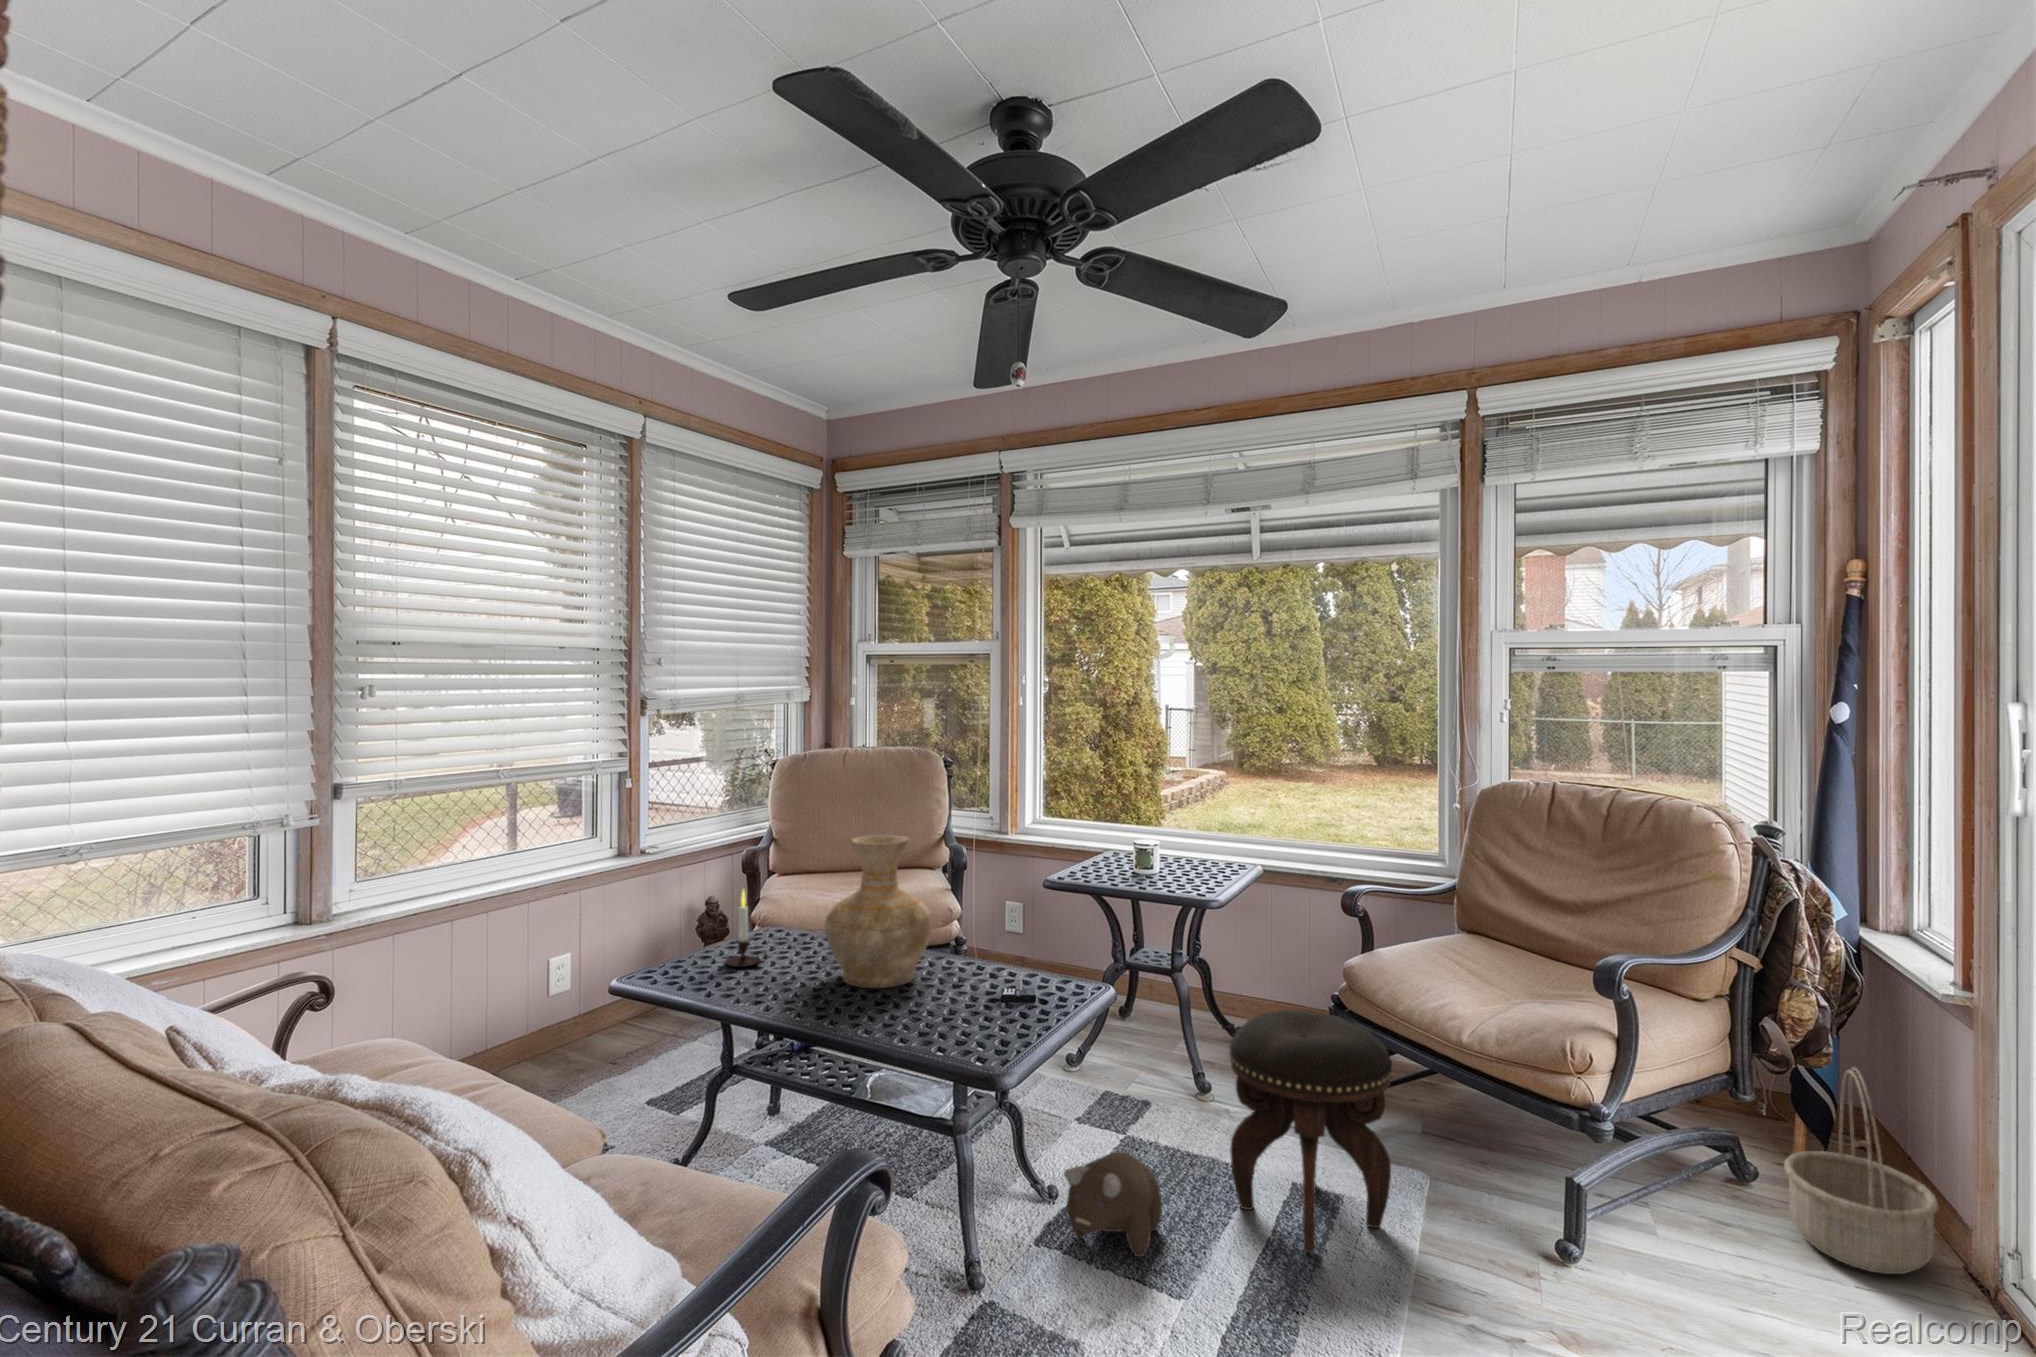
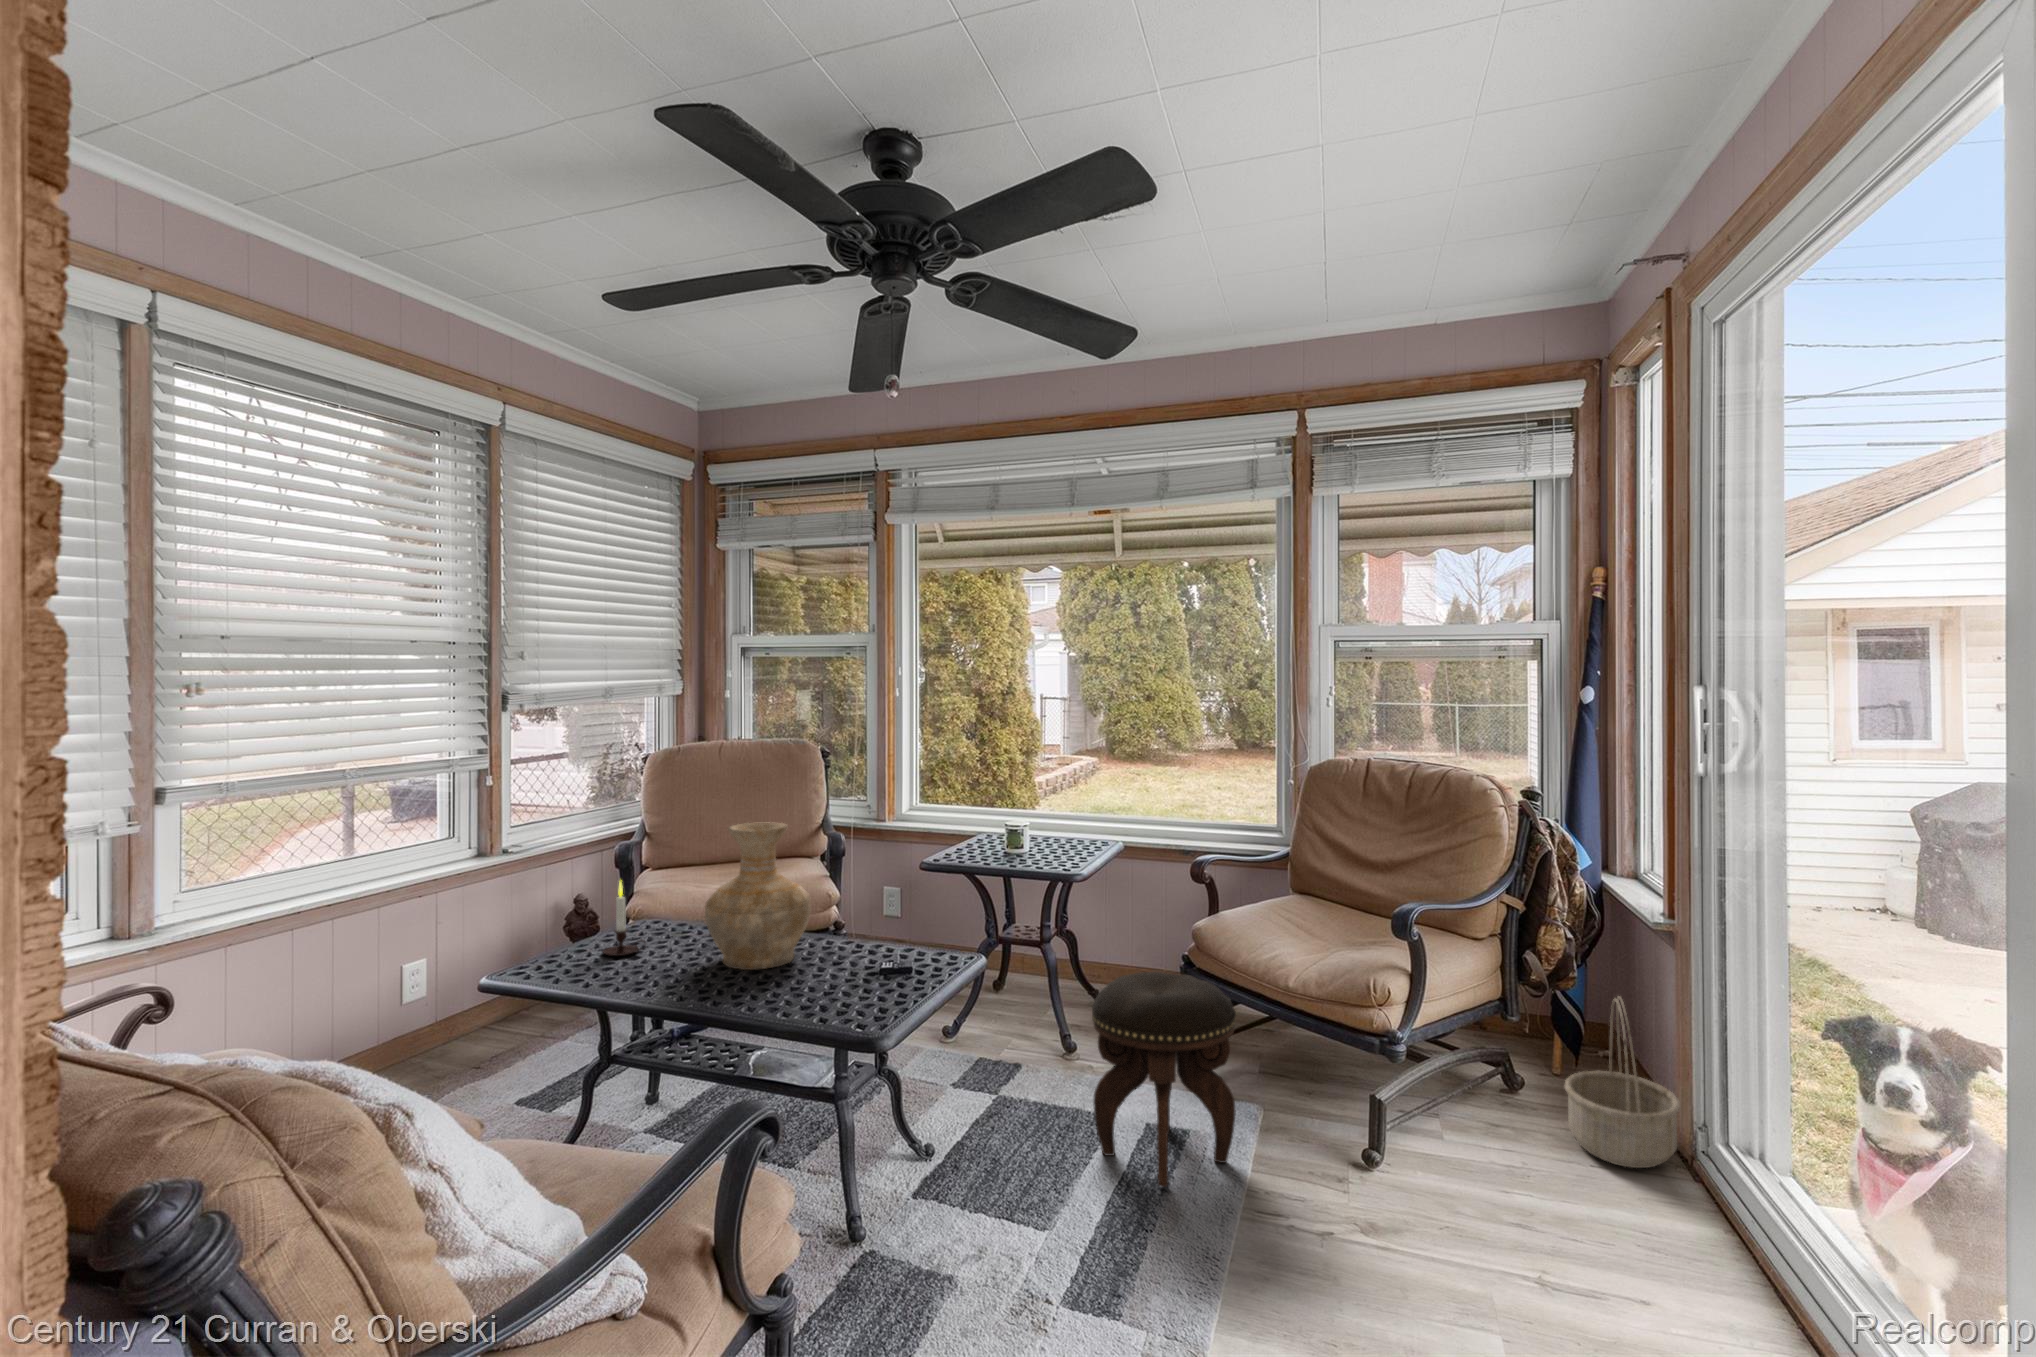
plush toy: present [1064,1152,1162,1257] -> none [939,1109,1031,1203]

